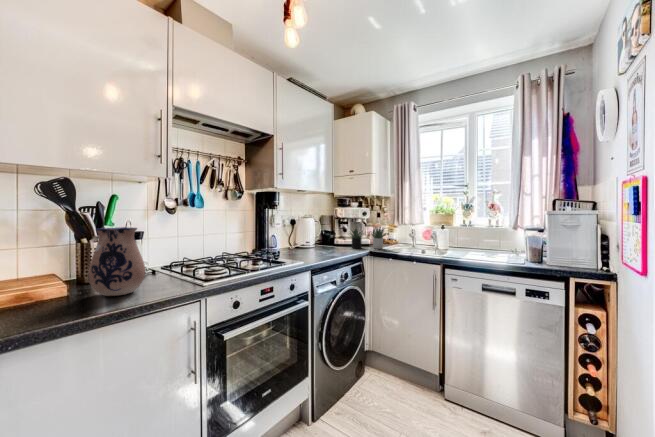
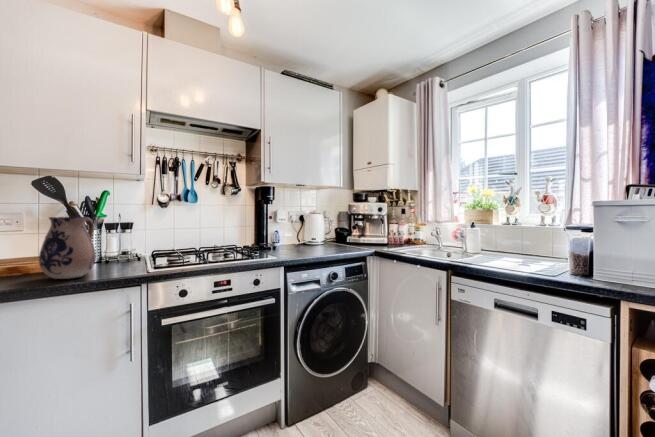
succulent plant: present [350,227,386,249] -> none [354,220,400,249]

